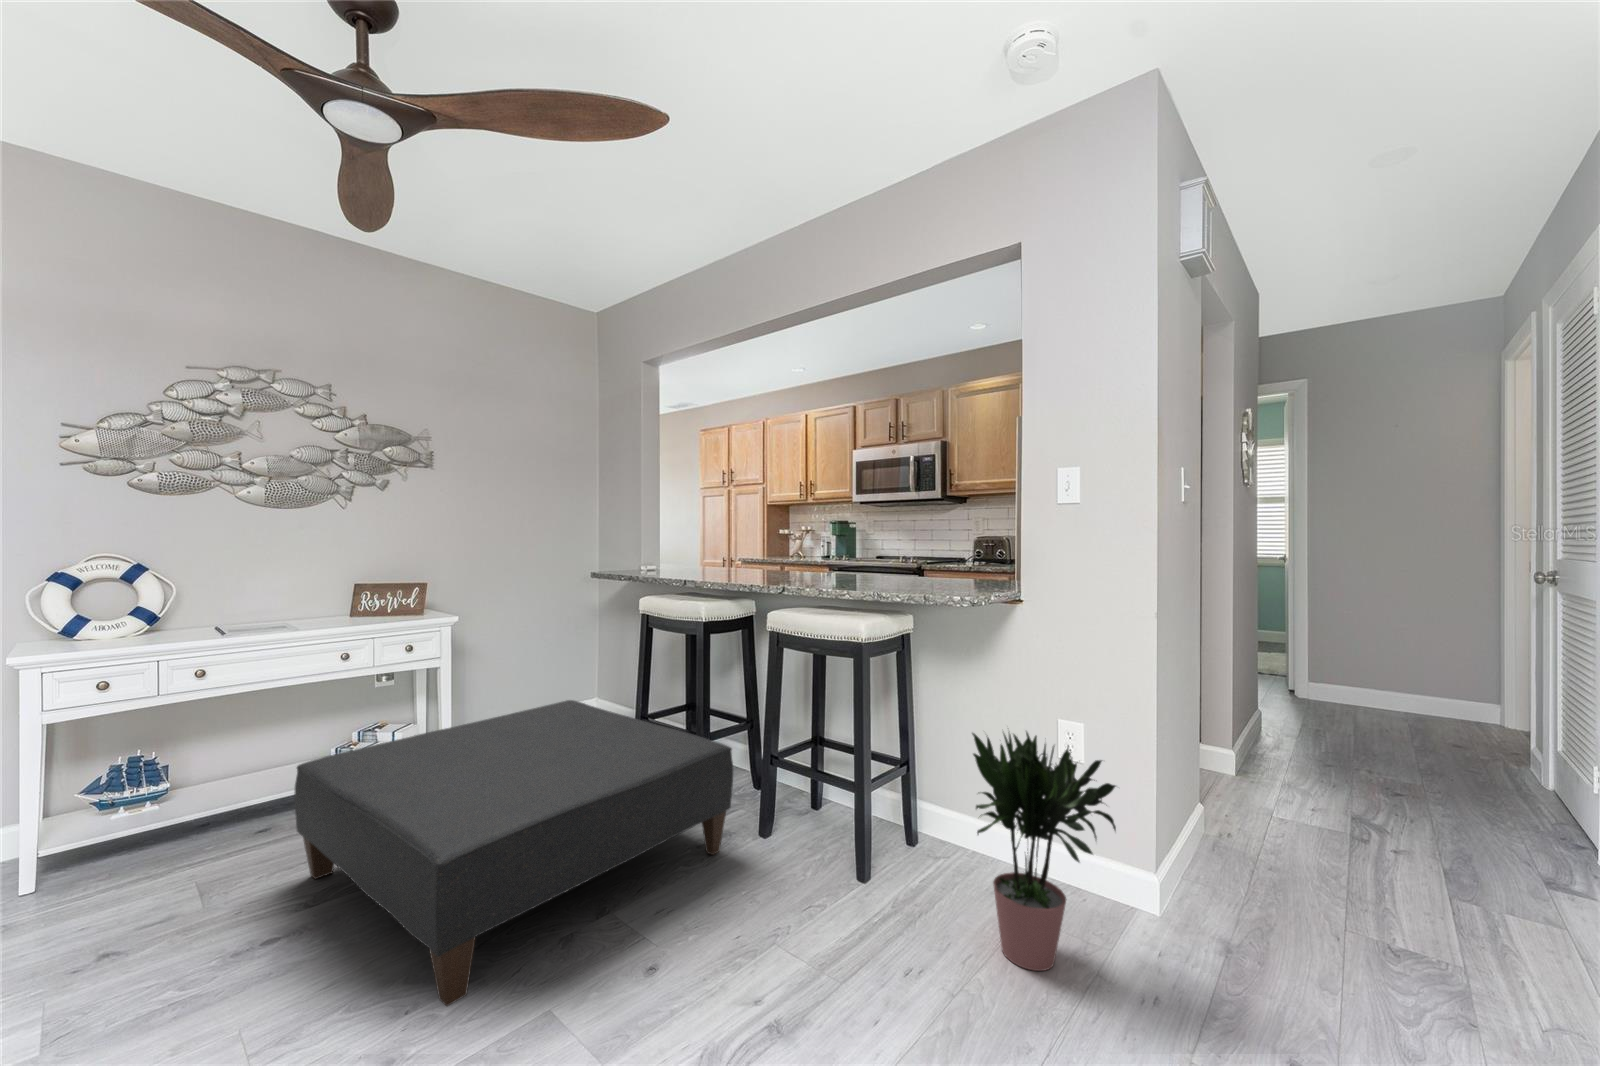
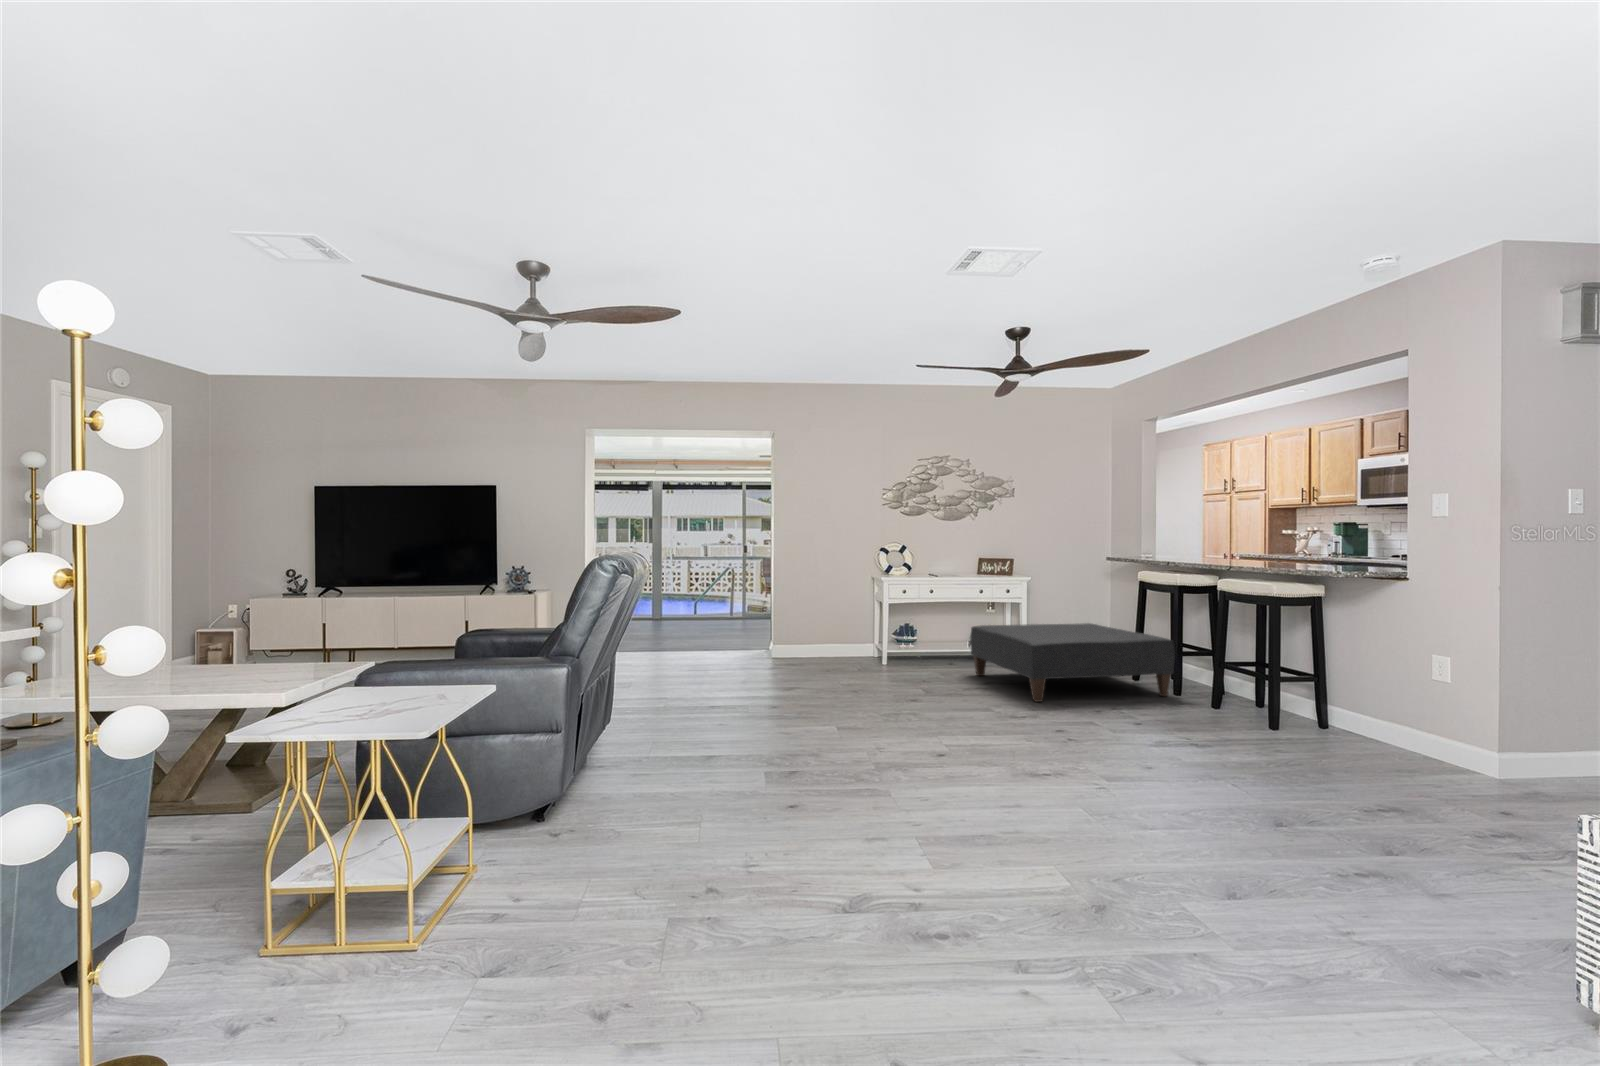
potted plant: present [972,732,1116,971] -> none [1280,620,1381,743]

